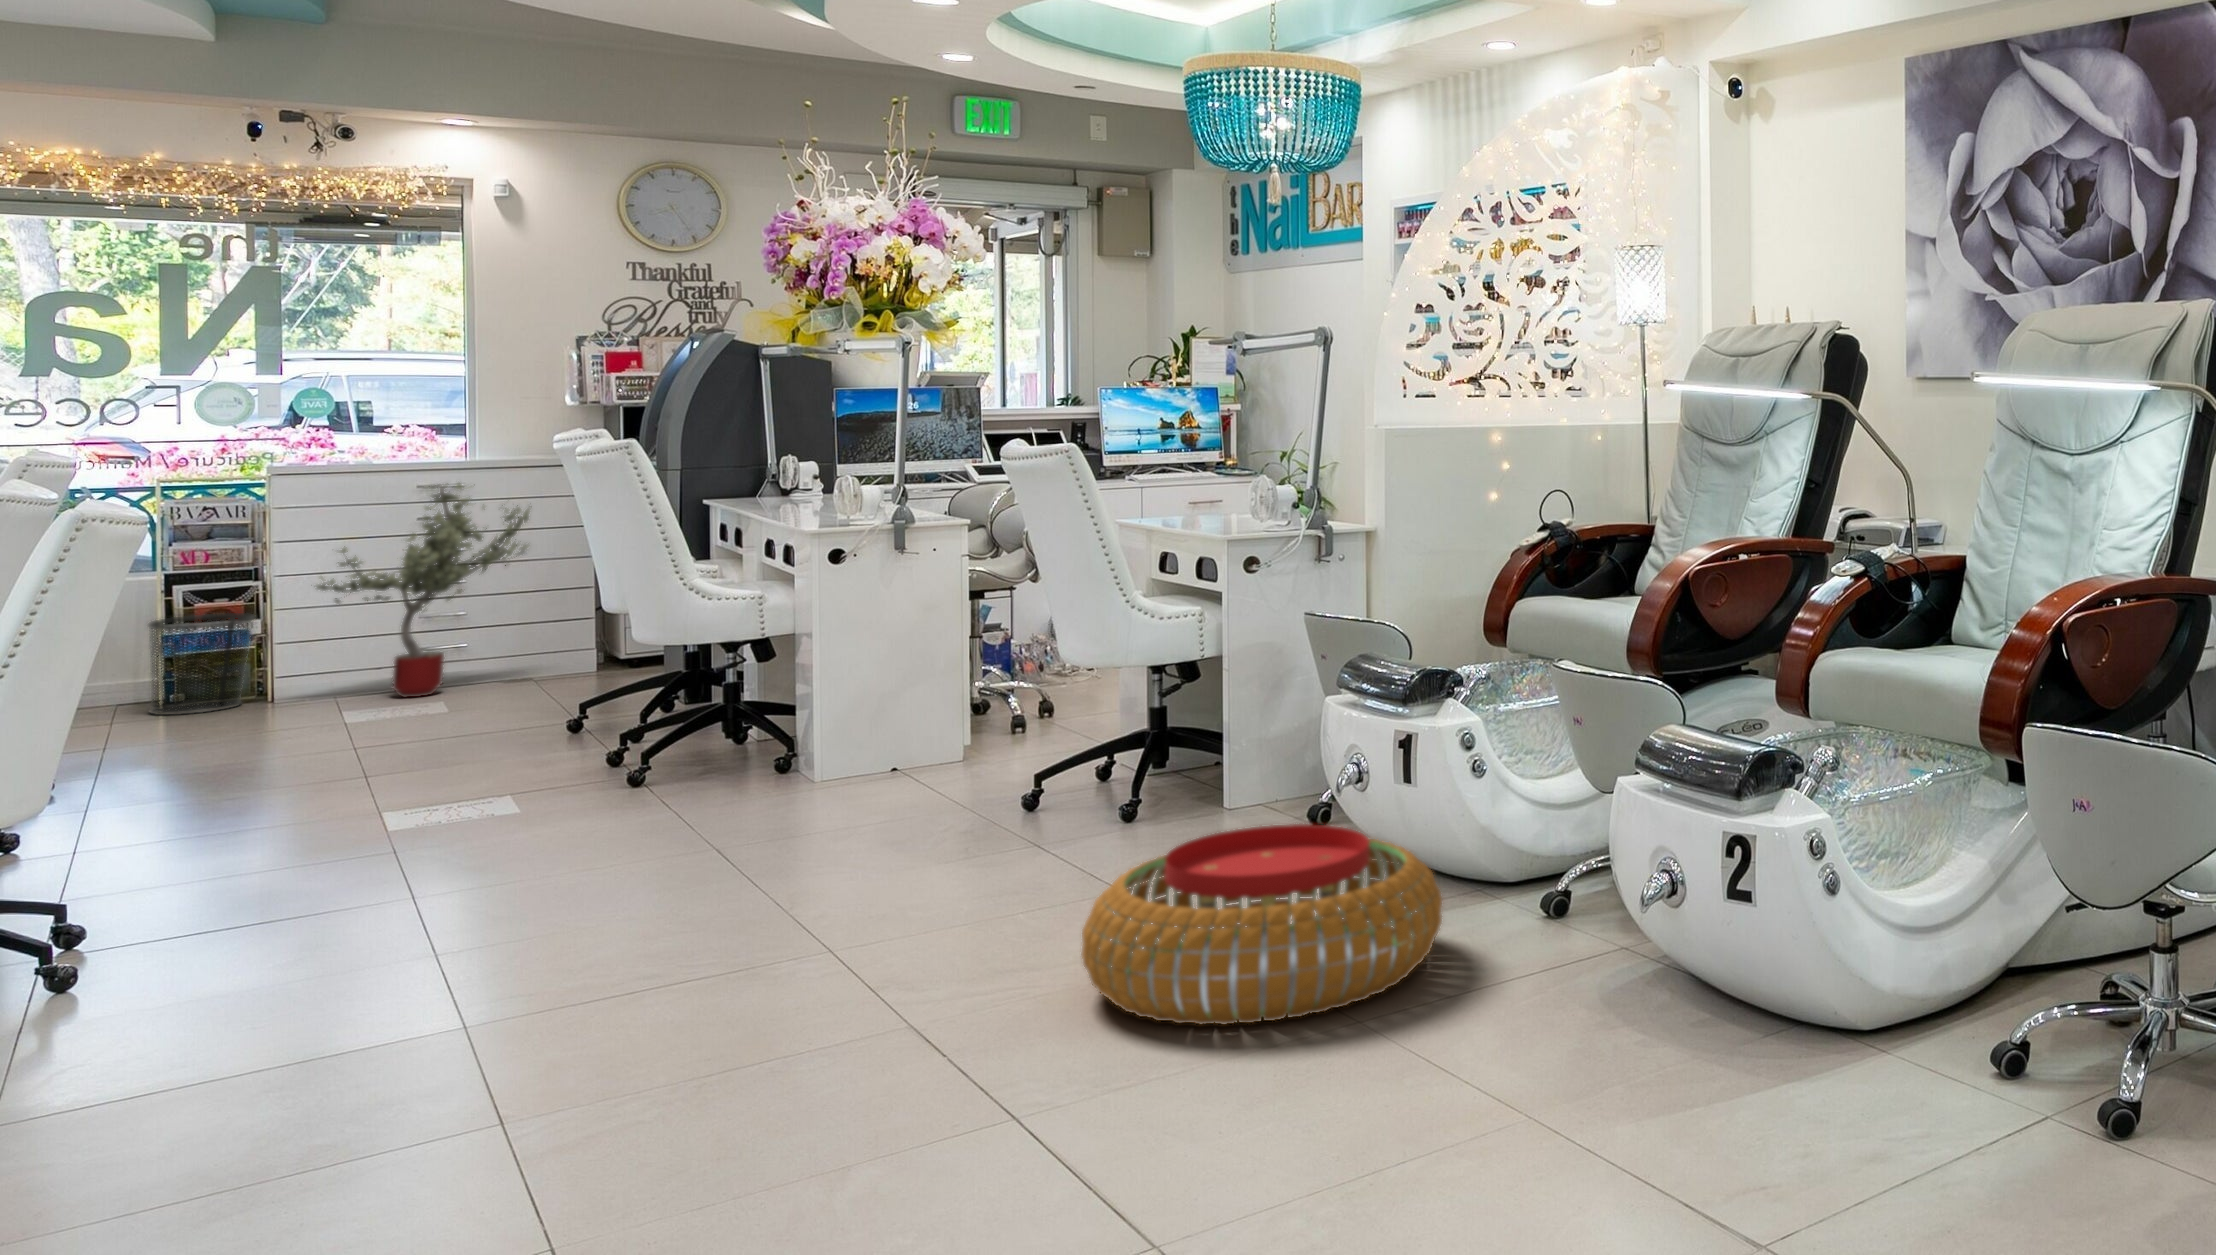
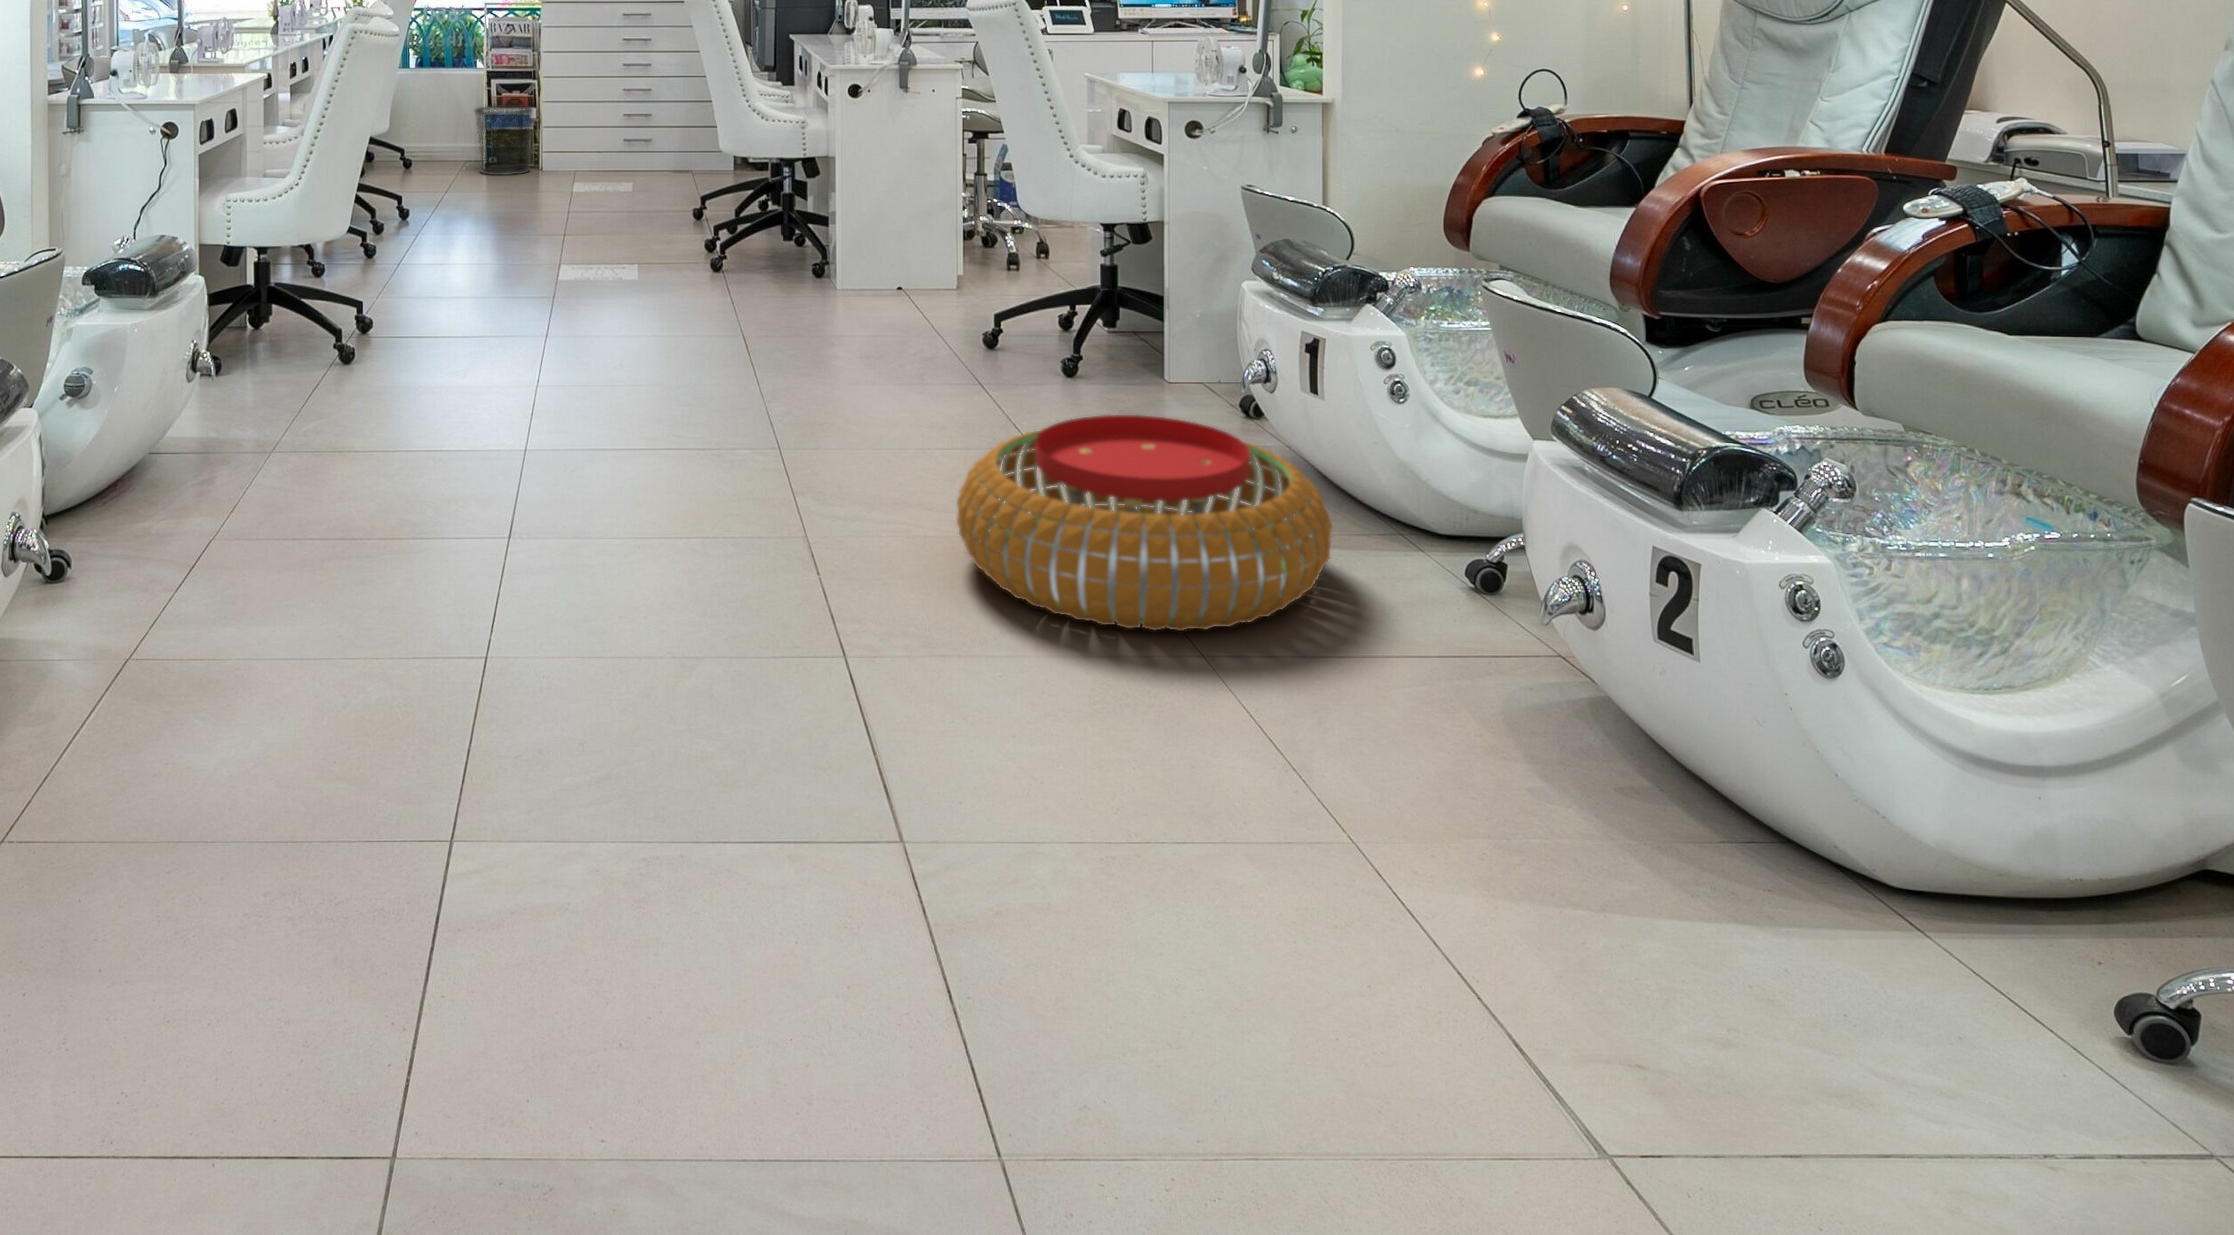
potted tree: present [317,483,530,697] -> none [558,15,691,177]

